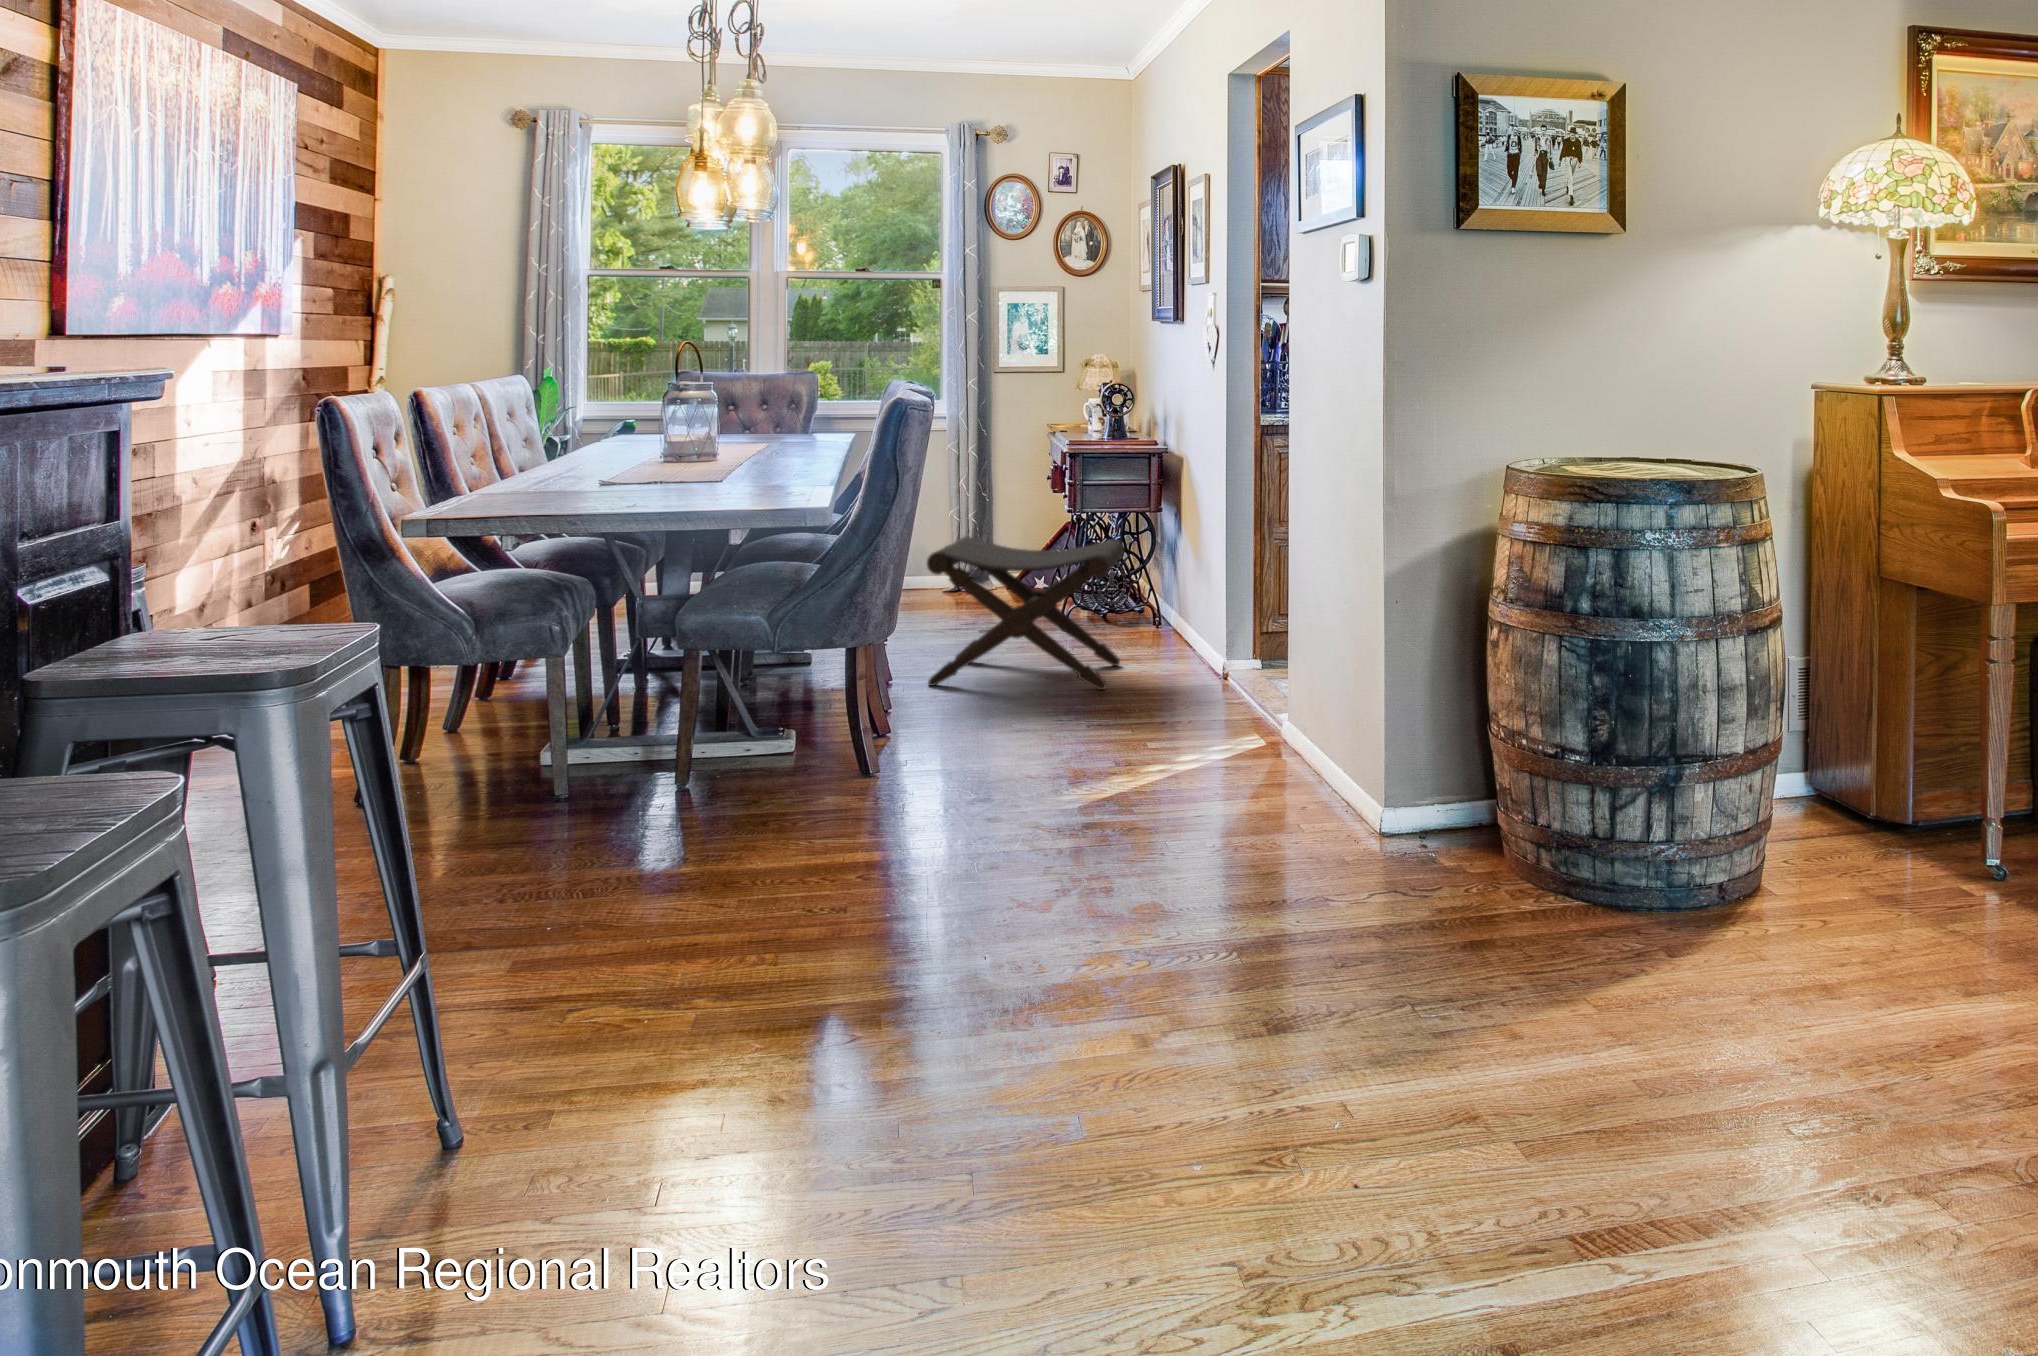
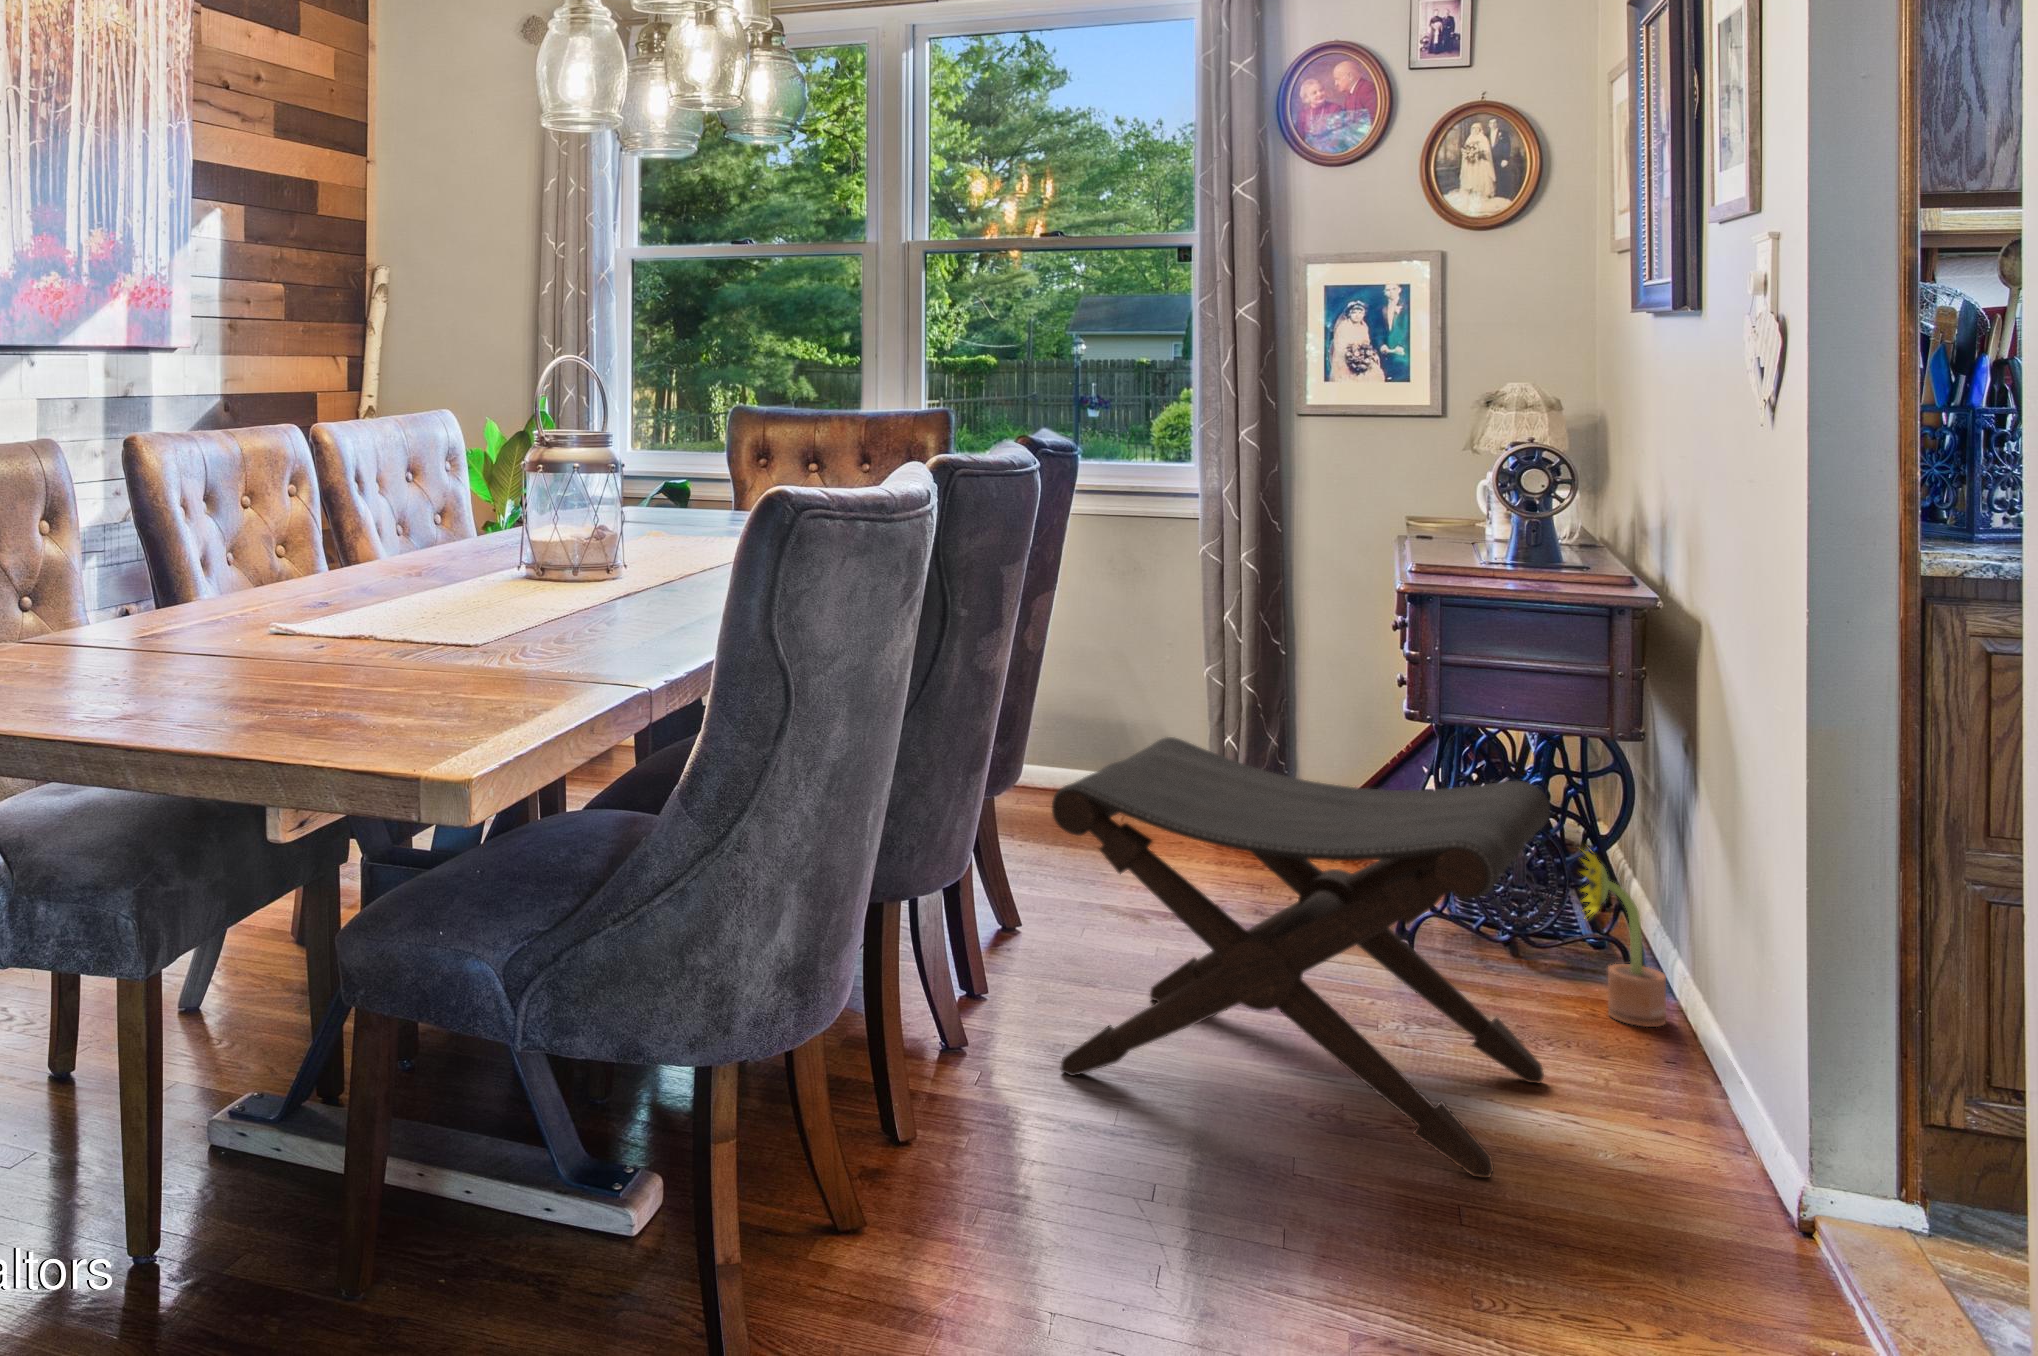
decorative plant: none [1130,572,1163,647] -> present [1581,851,1666,1027]

